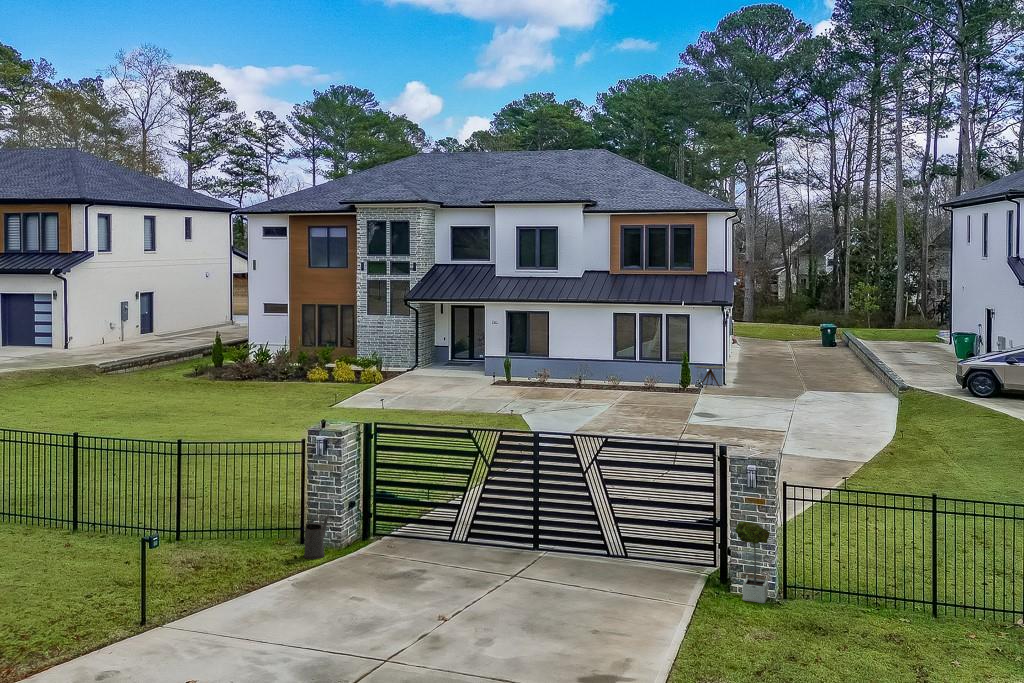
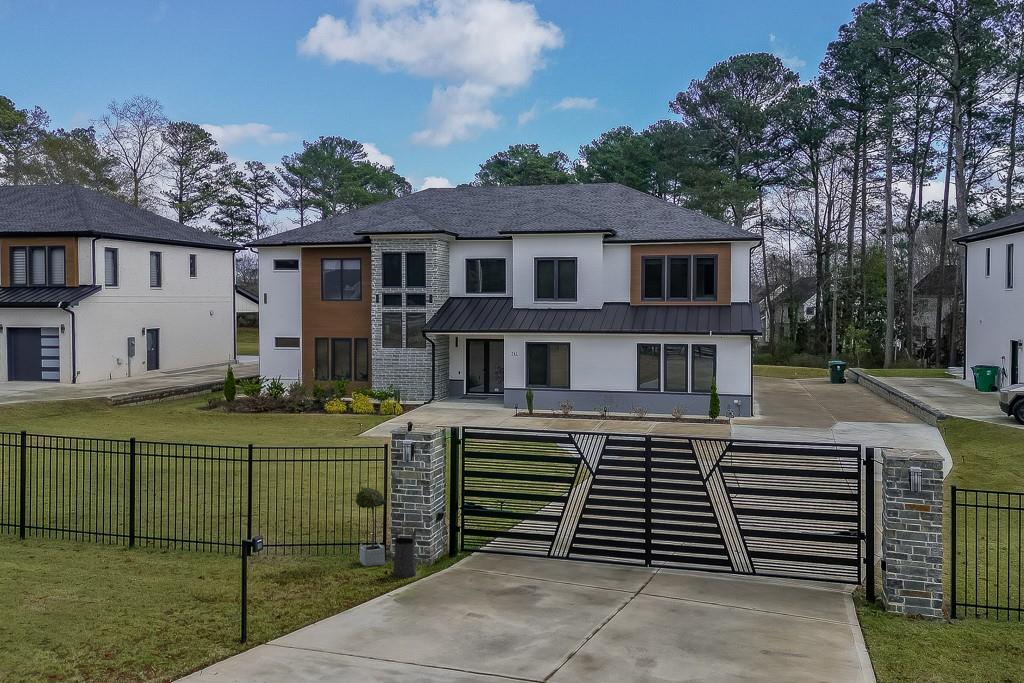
round table: present [695,366,726,388] -> none [721,396,754,419]
potted tree: present [735,521,770,603] -> present [355,487,387,566]

